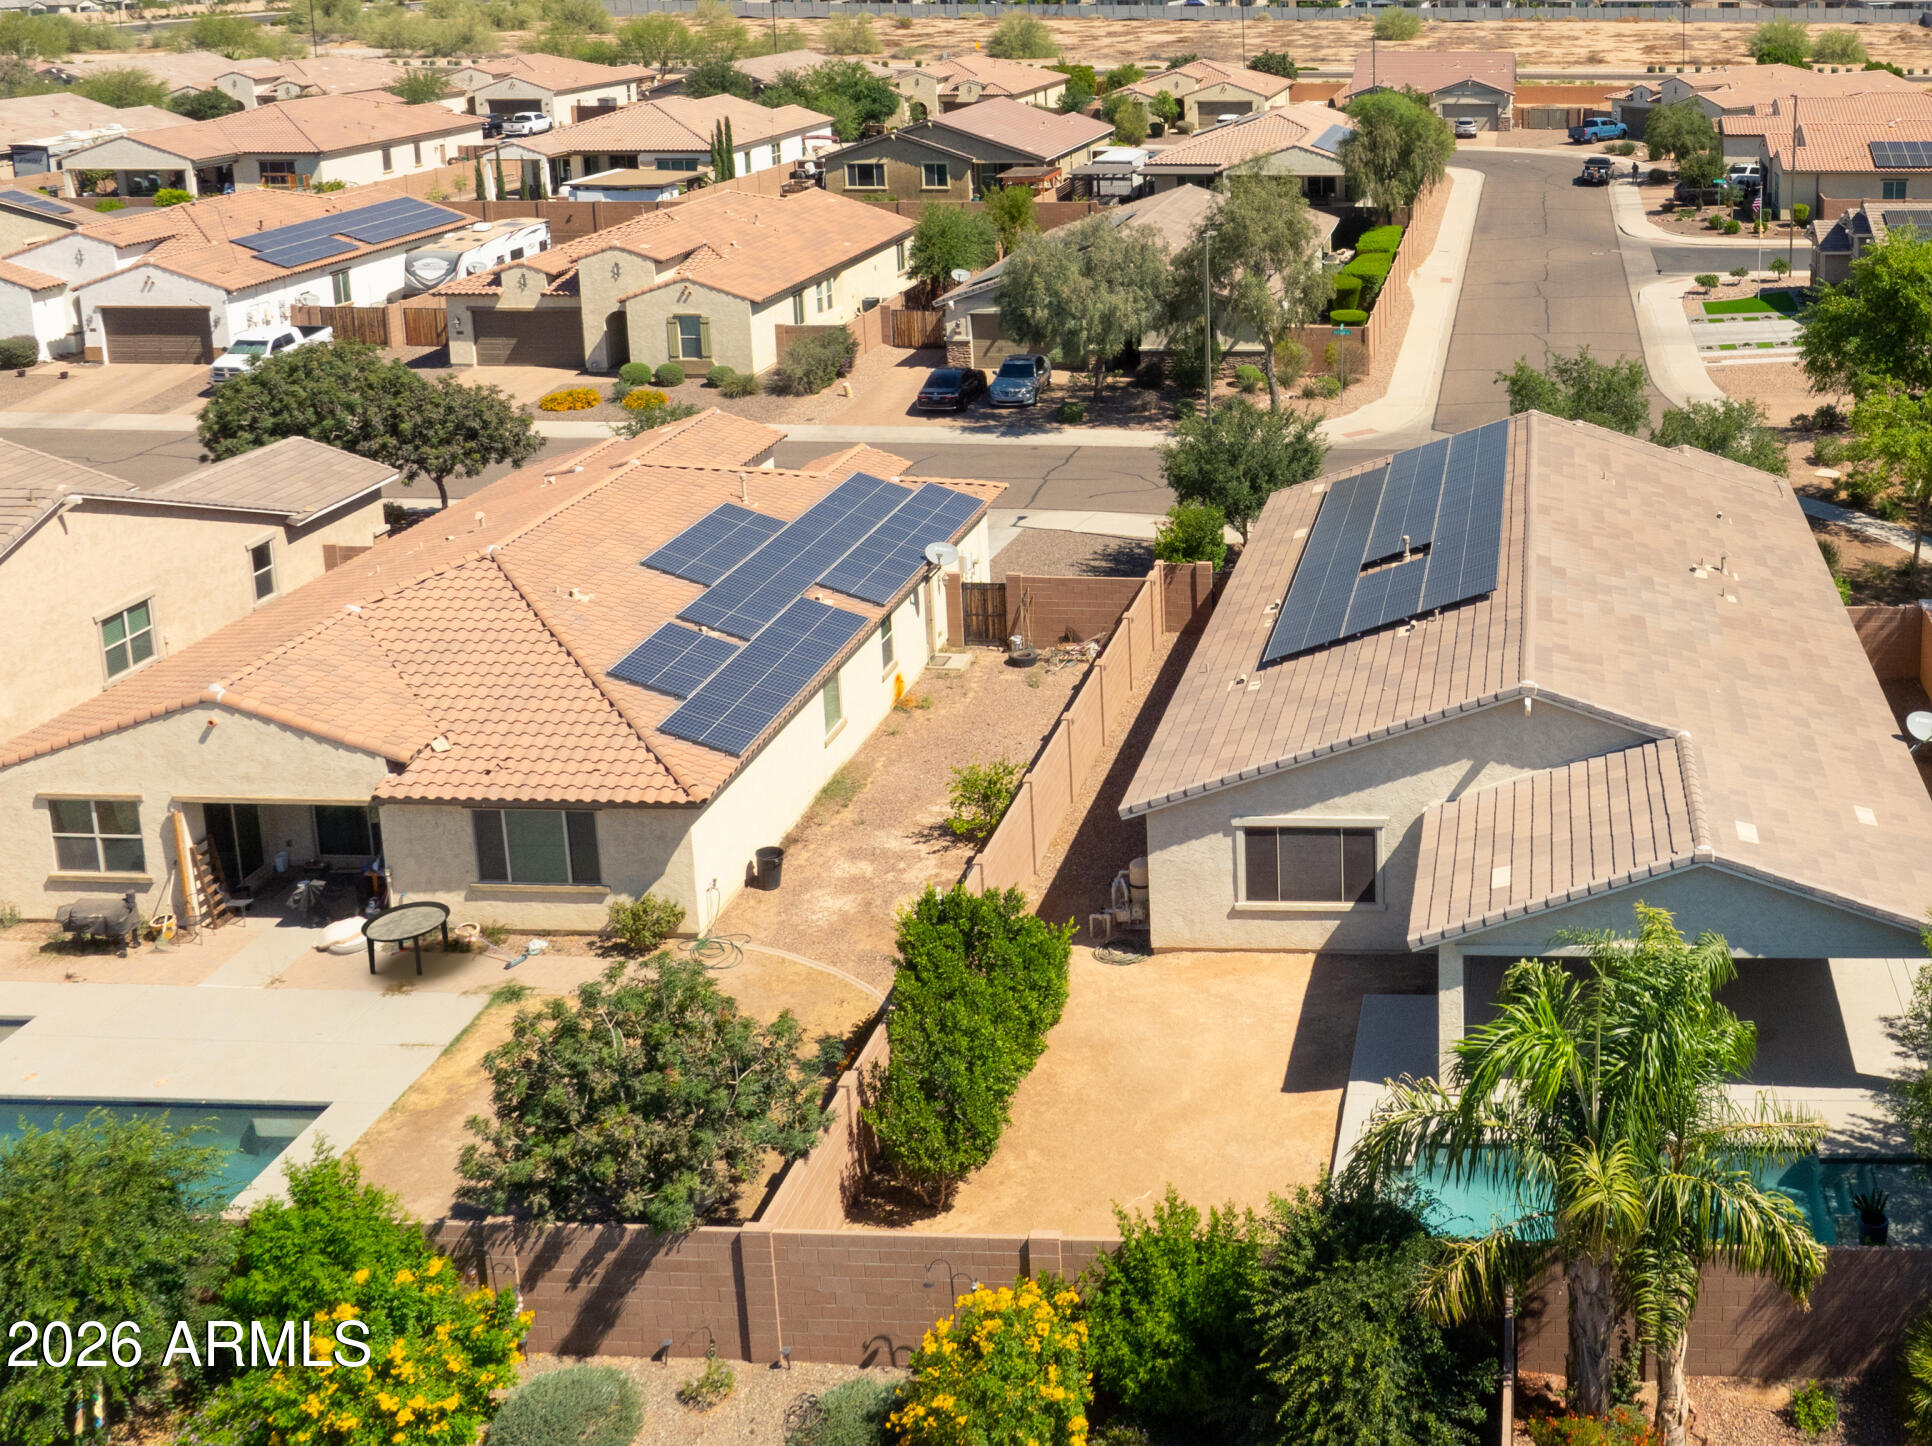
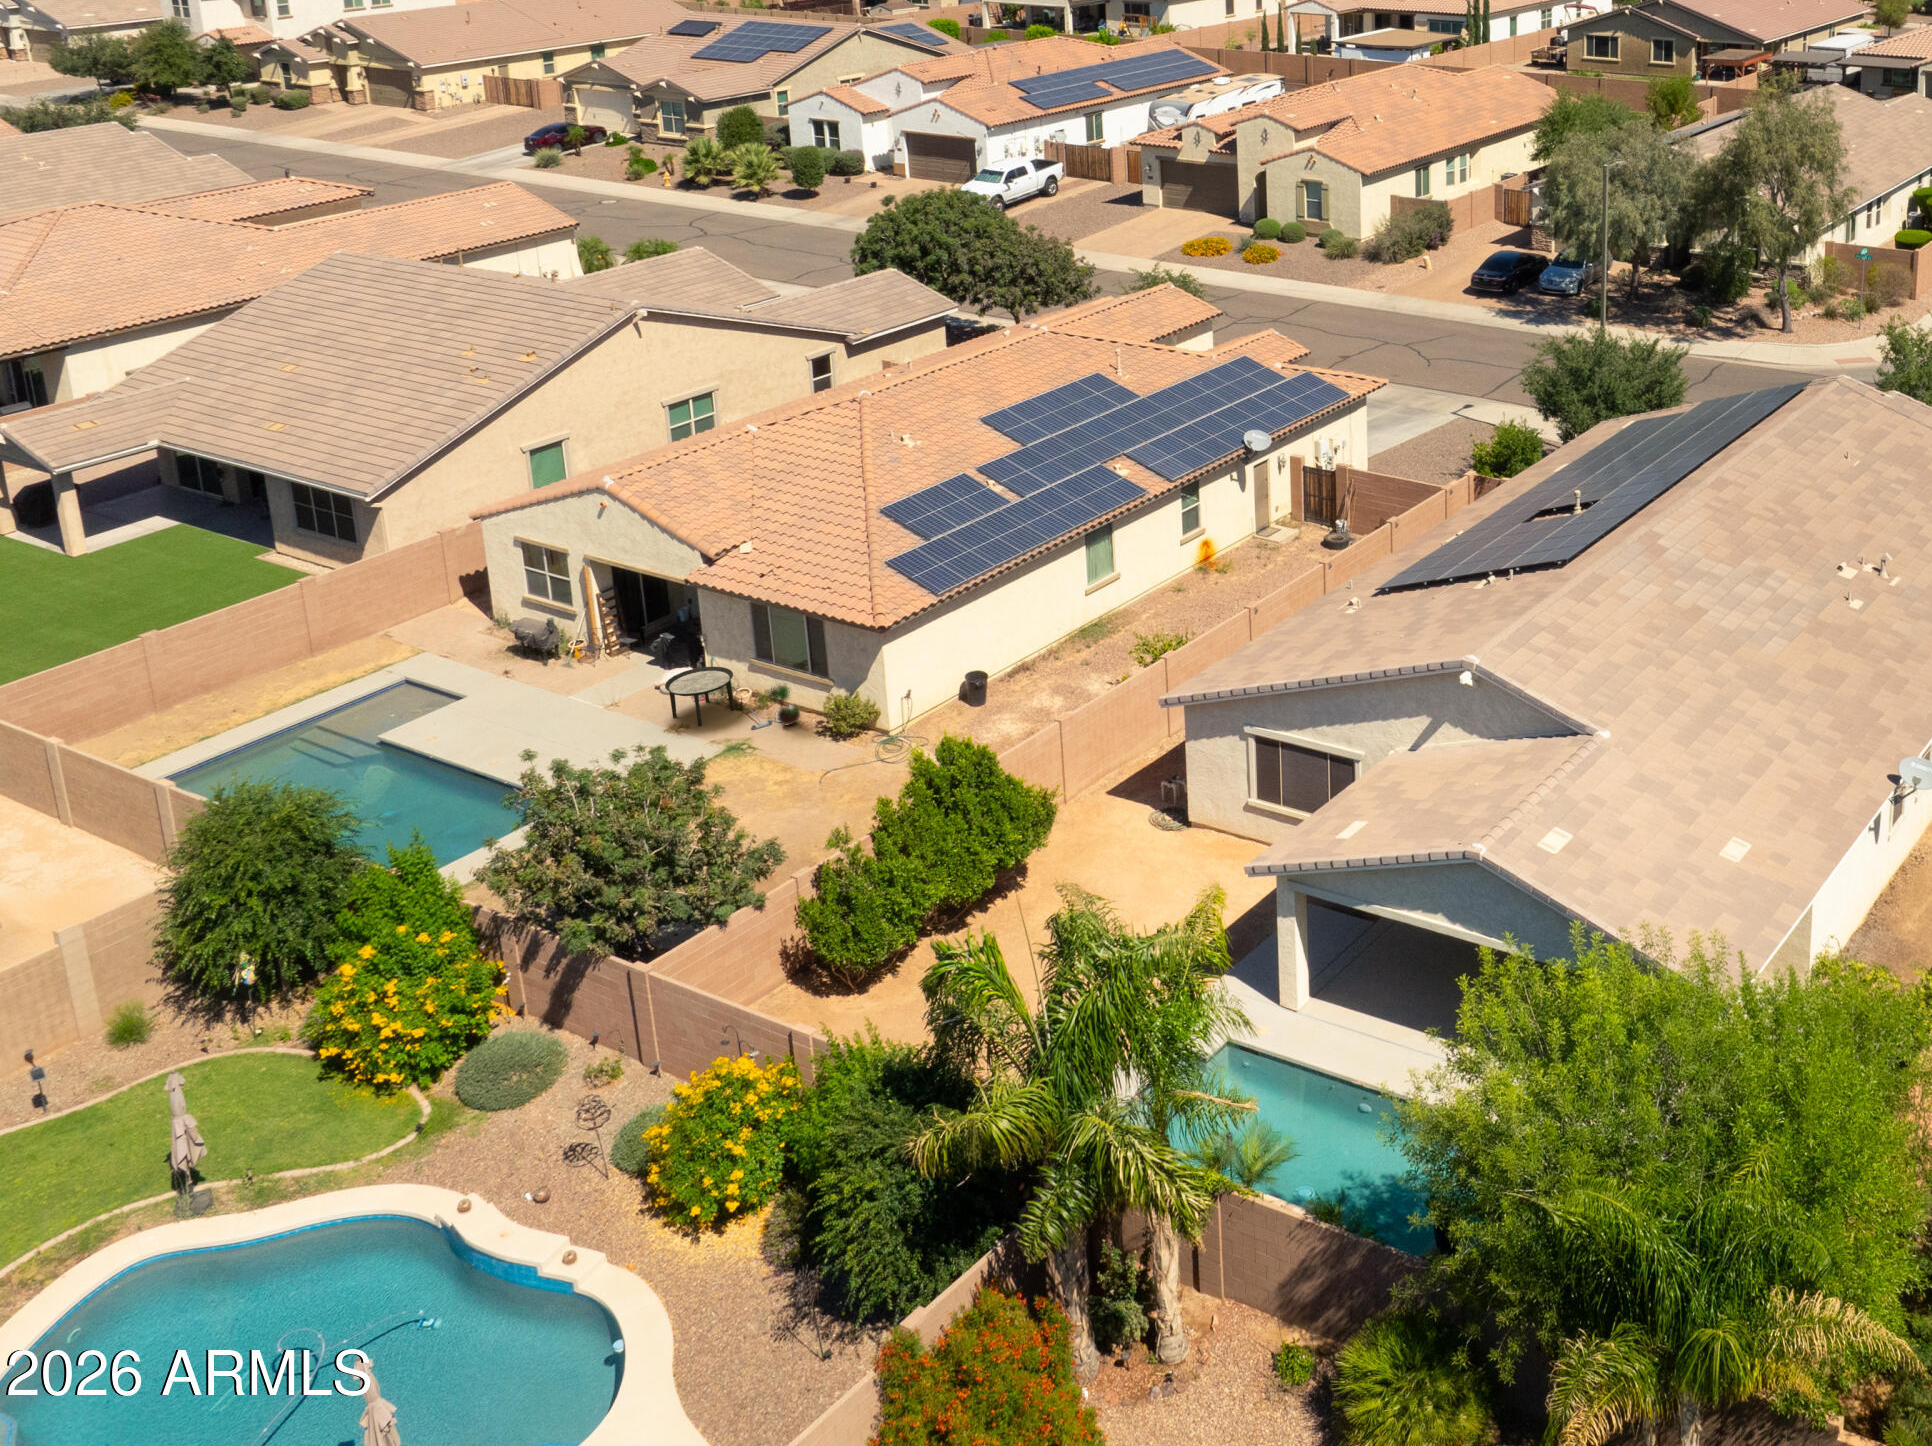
potted tree: none [513,897,555,950] -> present [767,685,800,725]

